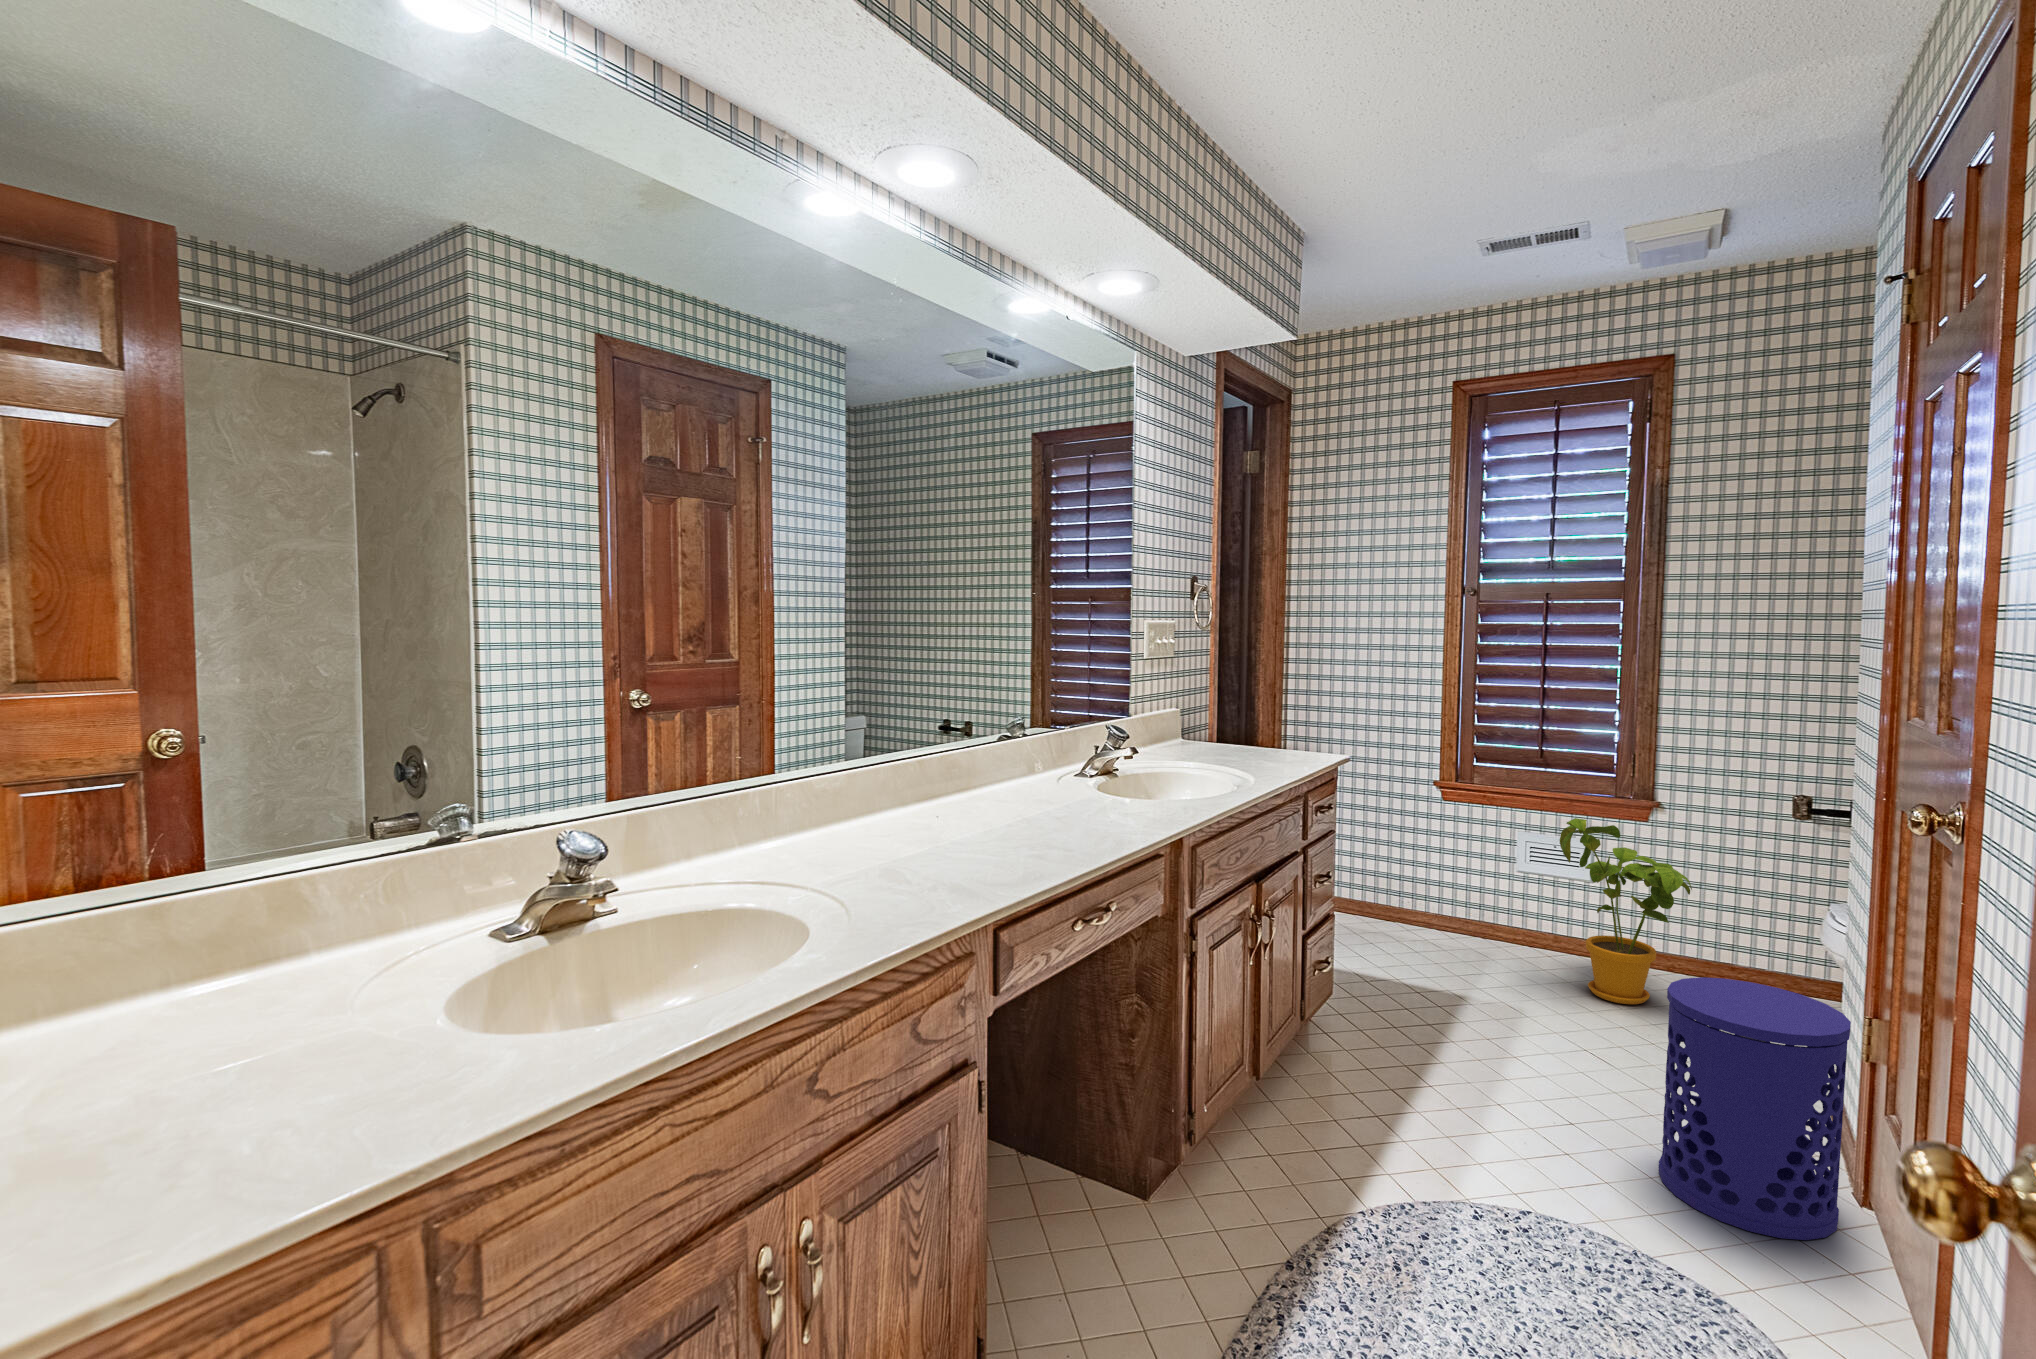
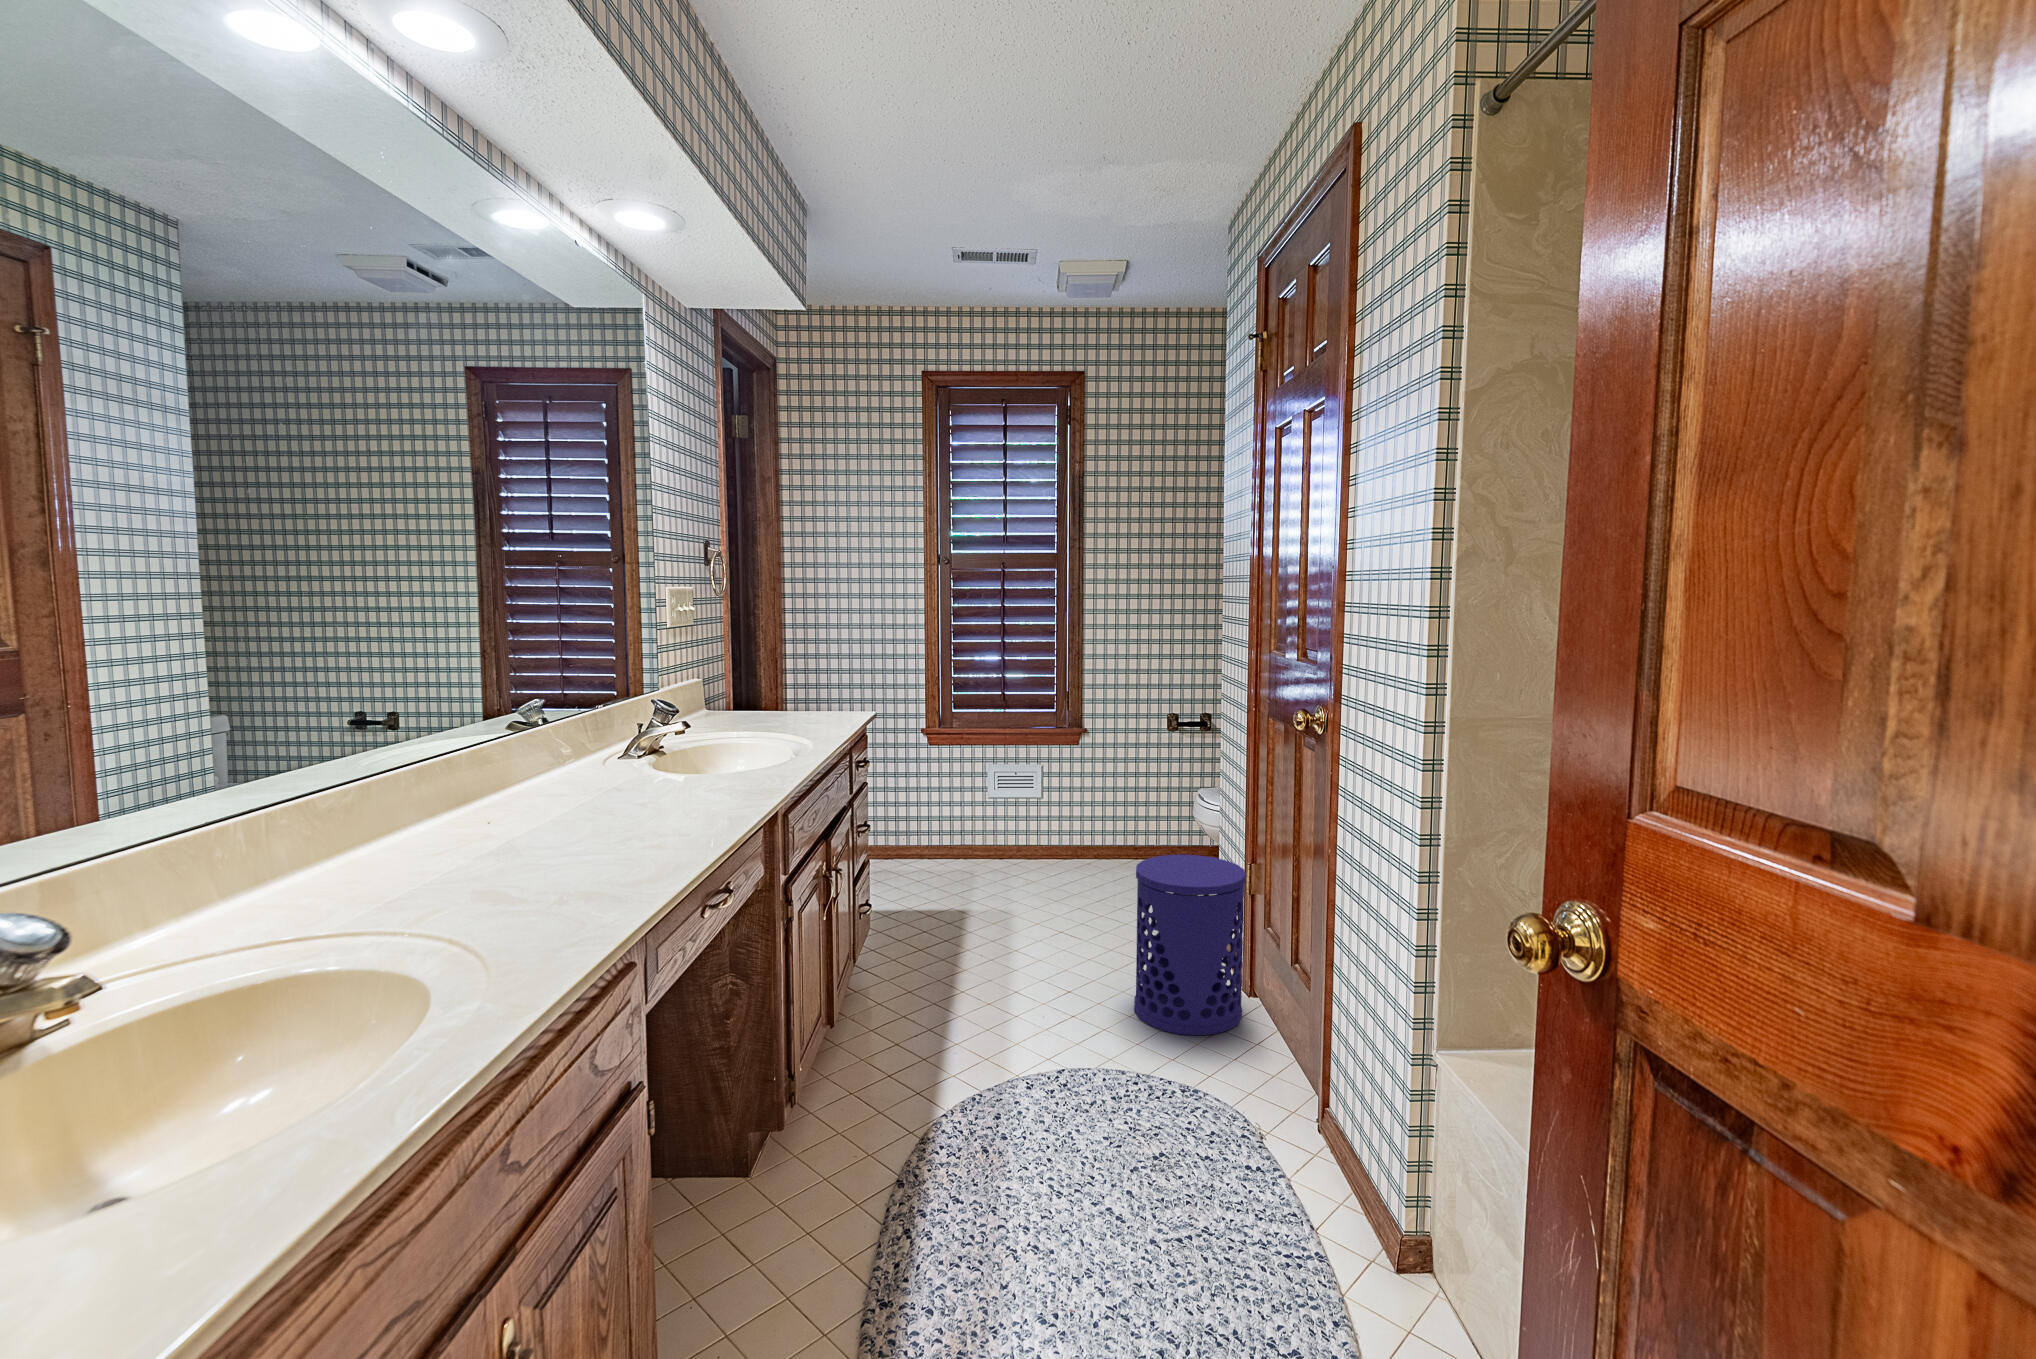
house plant: present [1560,818,1692,1004] -> none [1025,748,1118,891]

